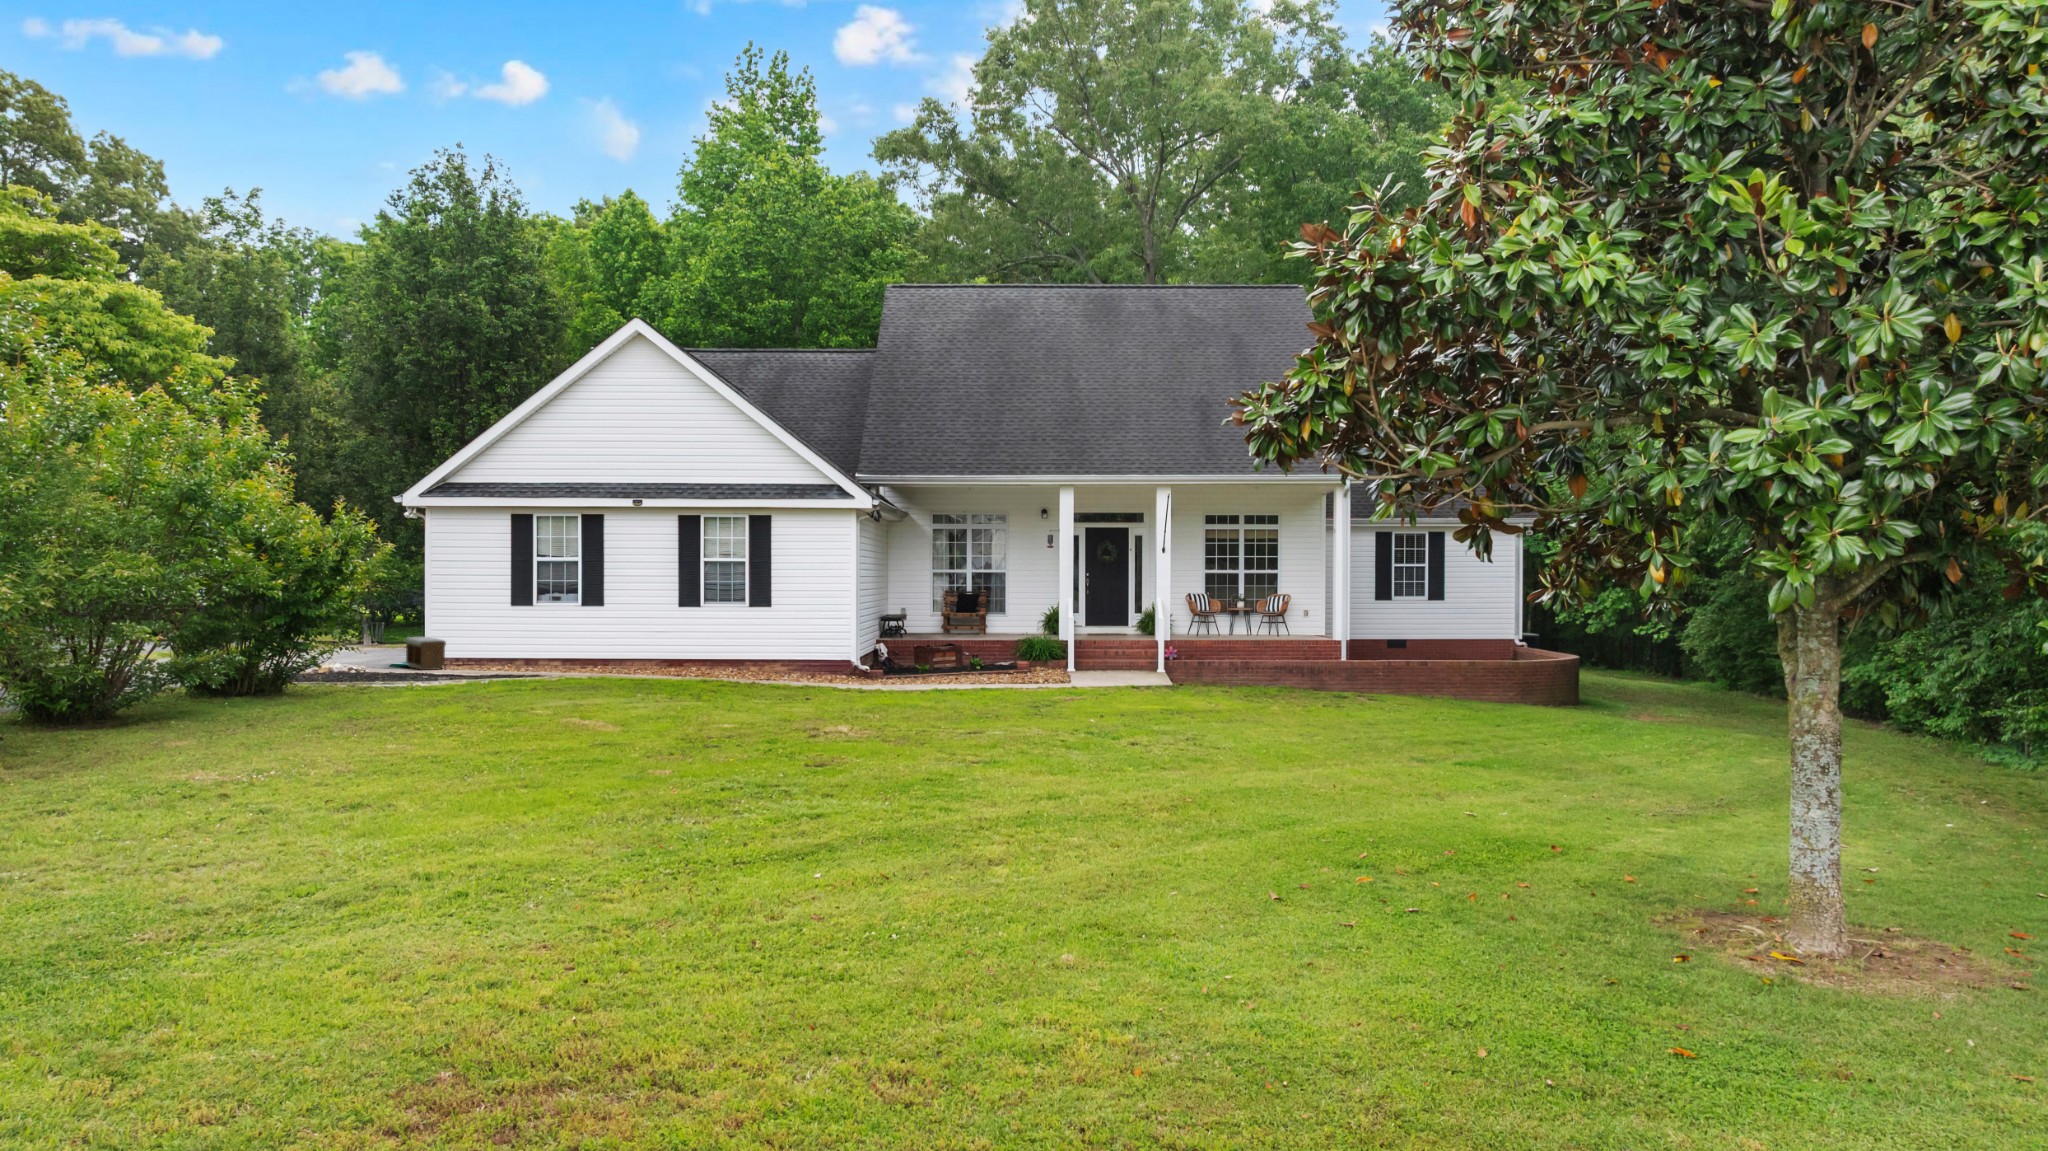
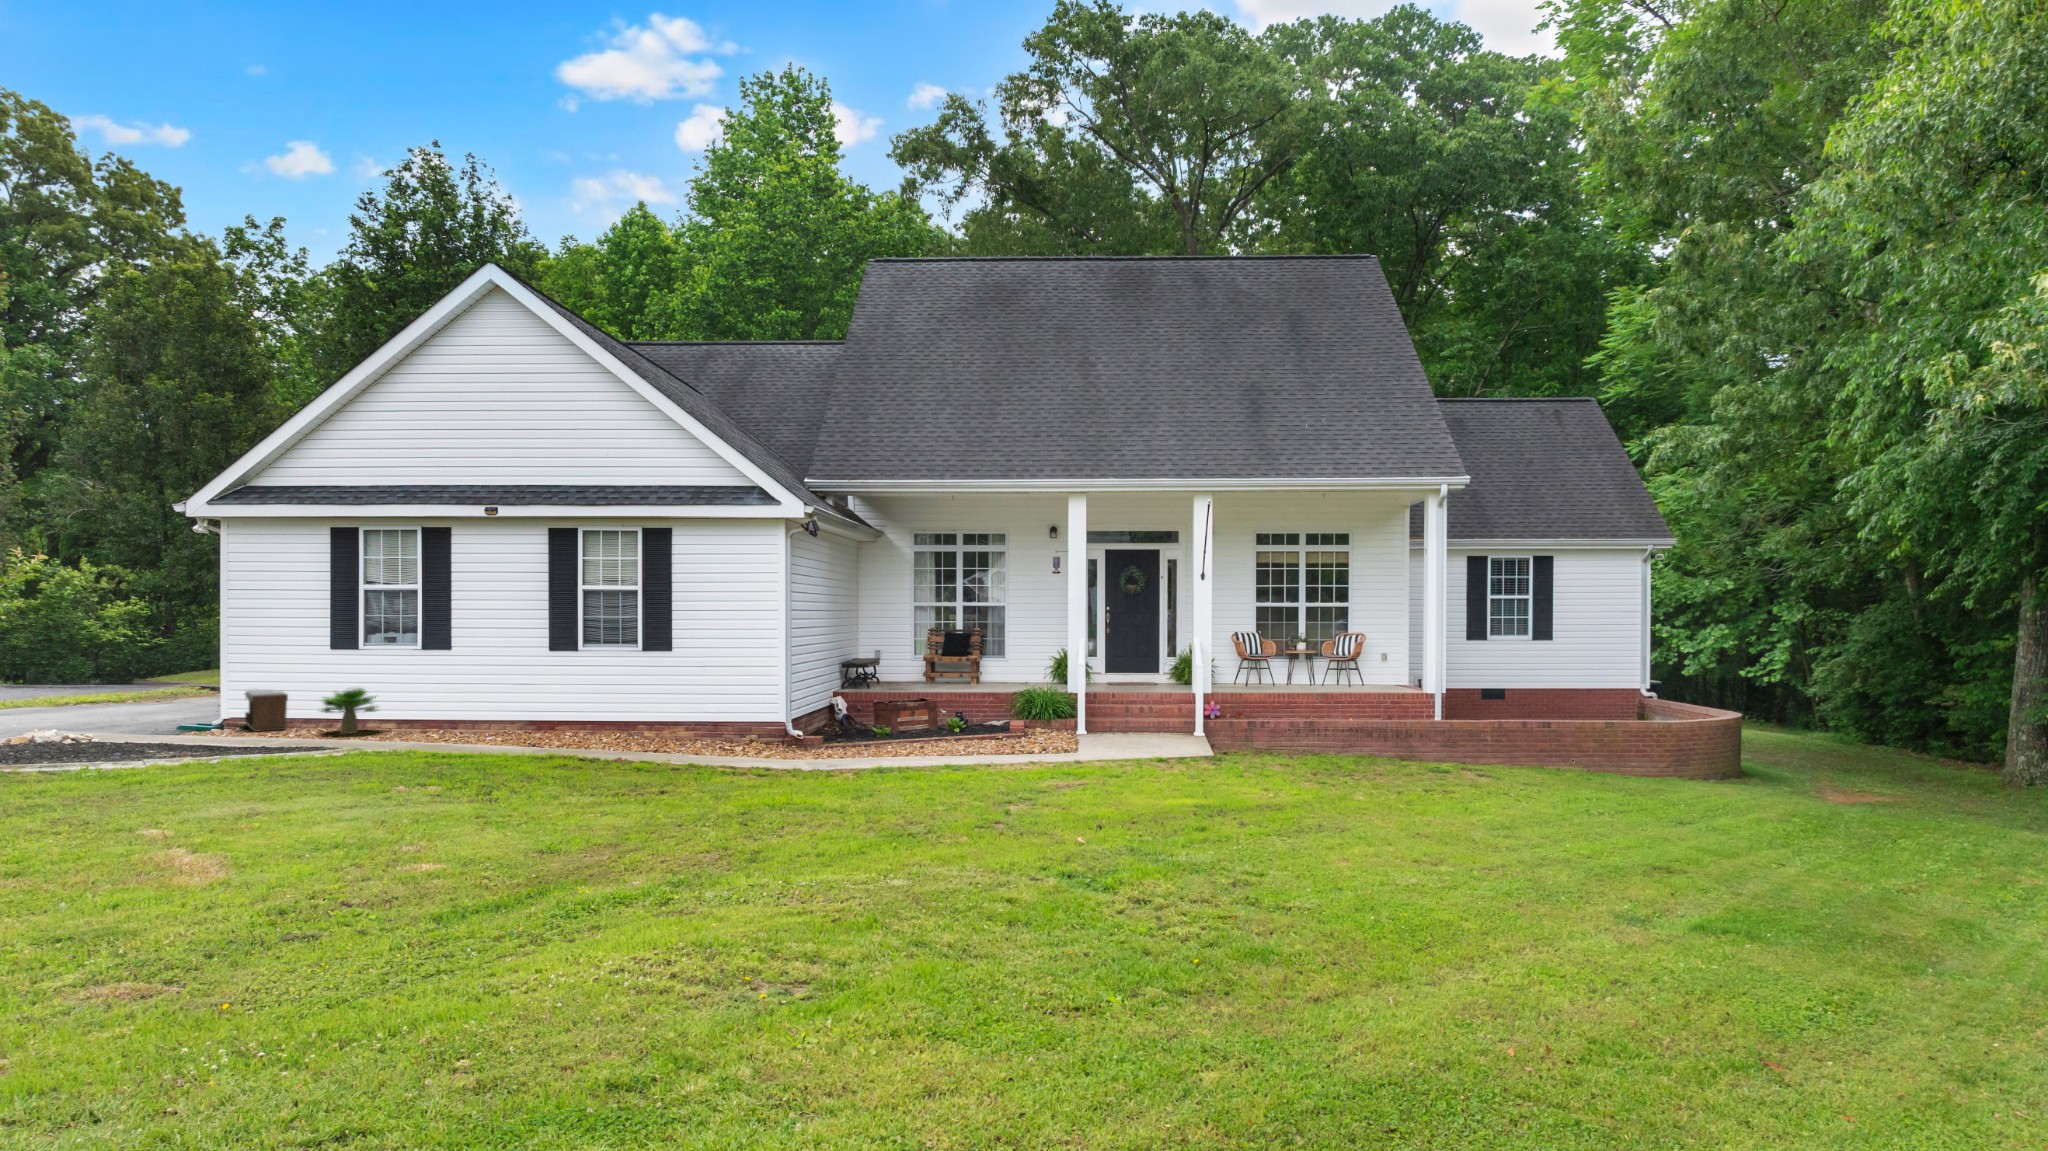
potted plant: none [474,634,522,672] -> present [321,688,378,734]

